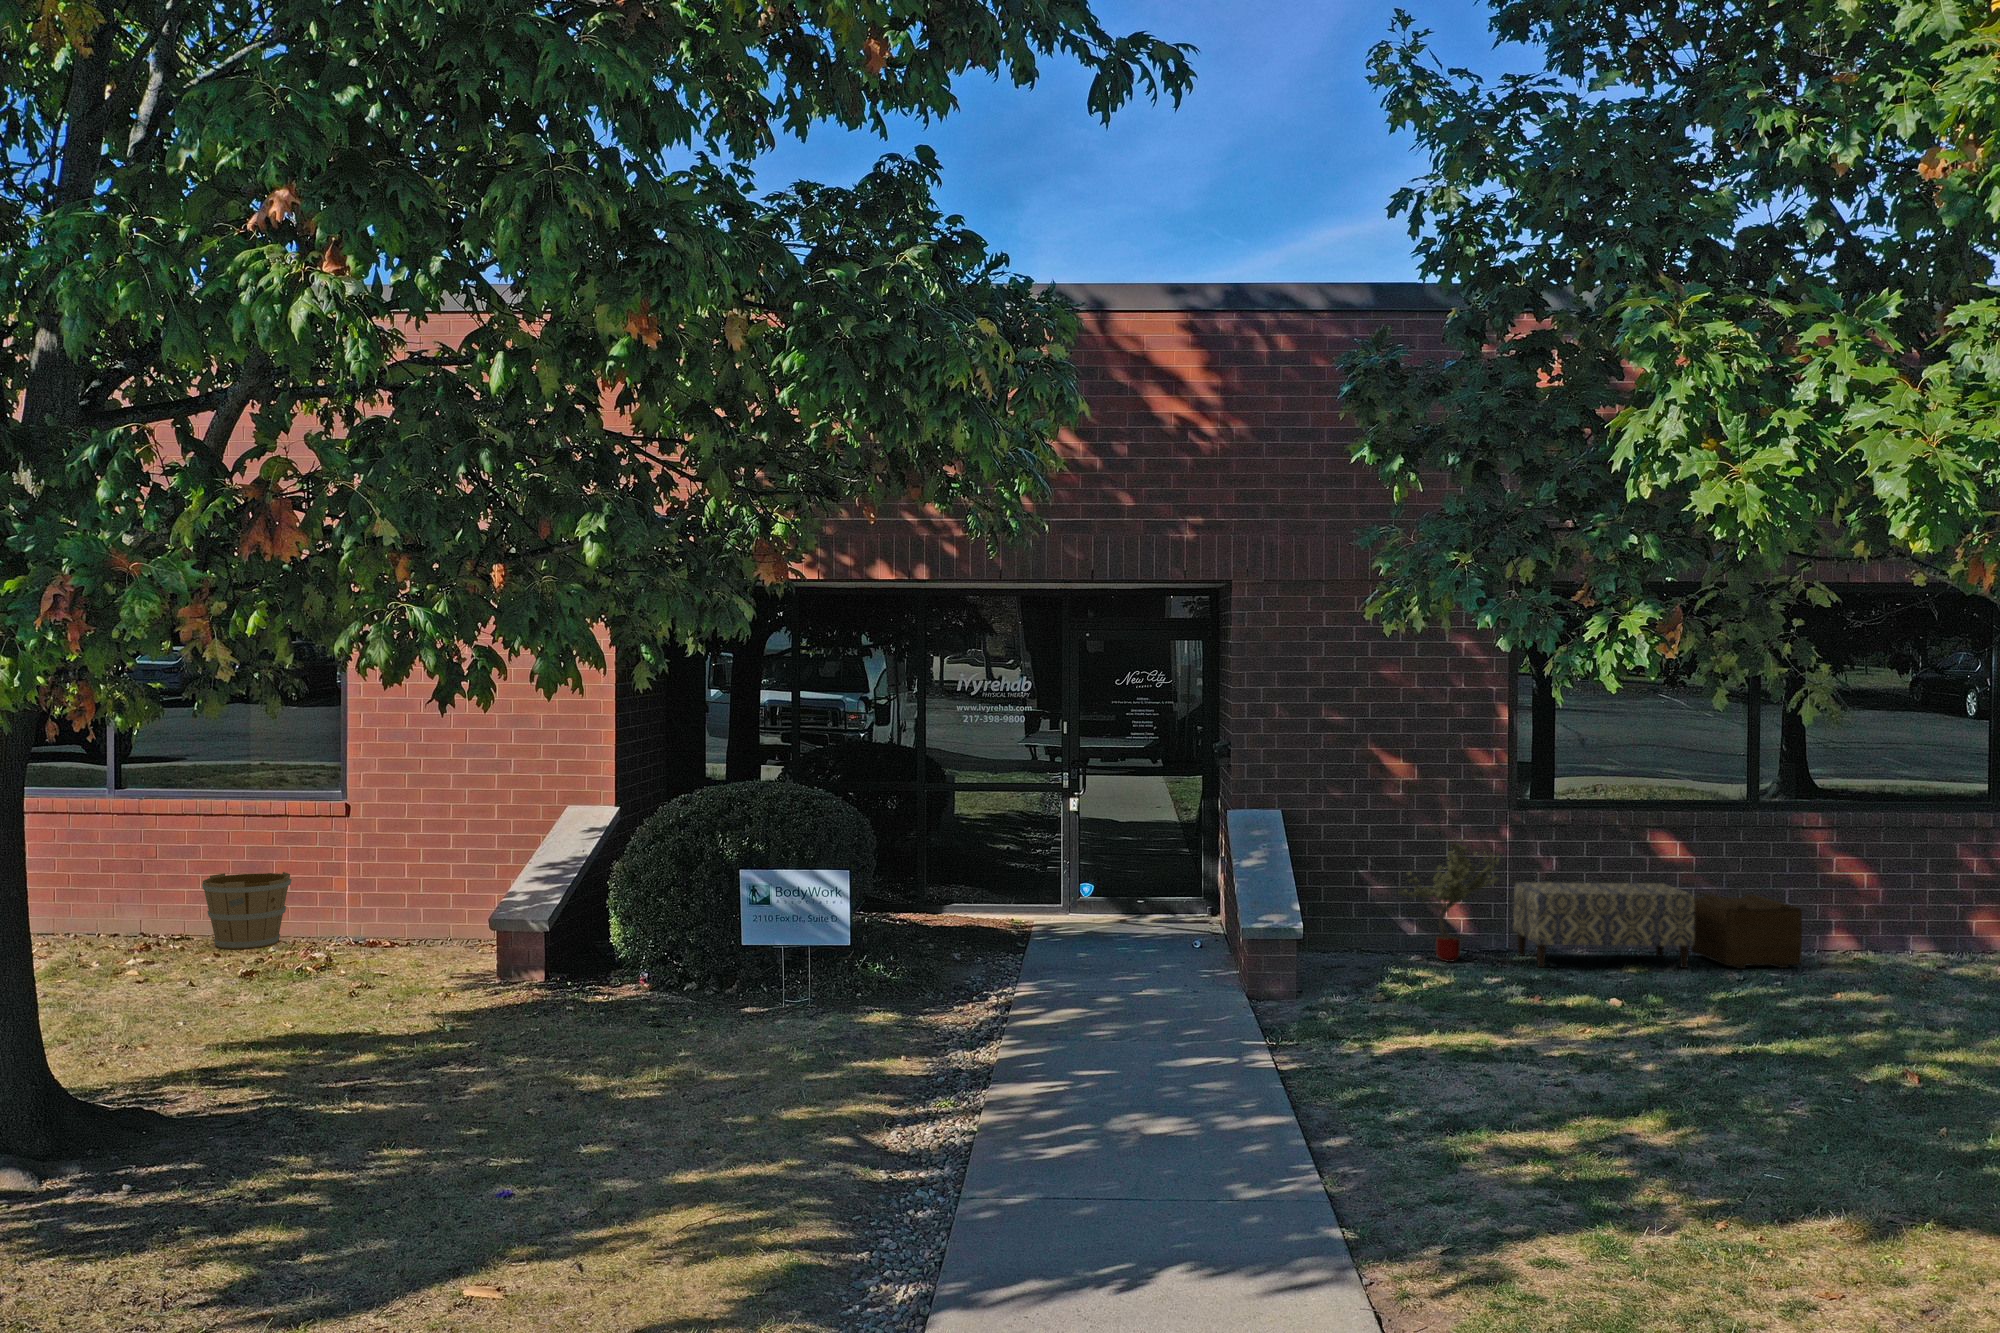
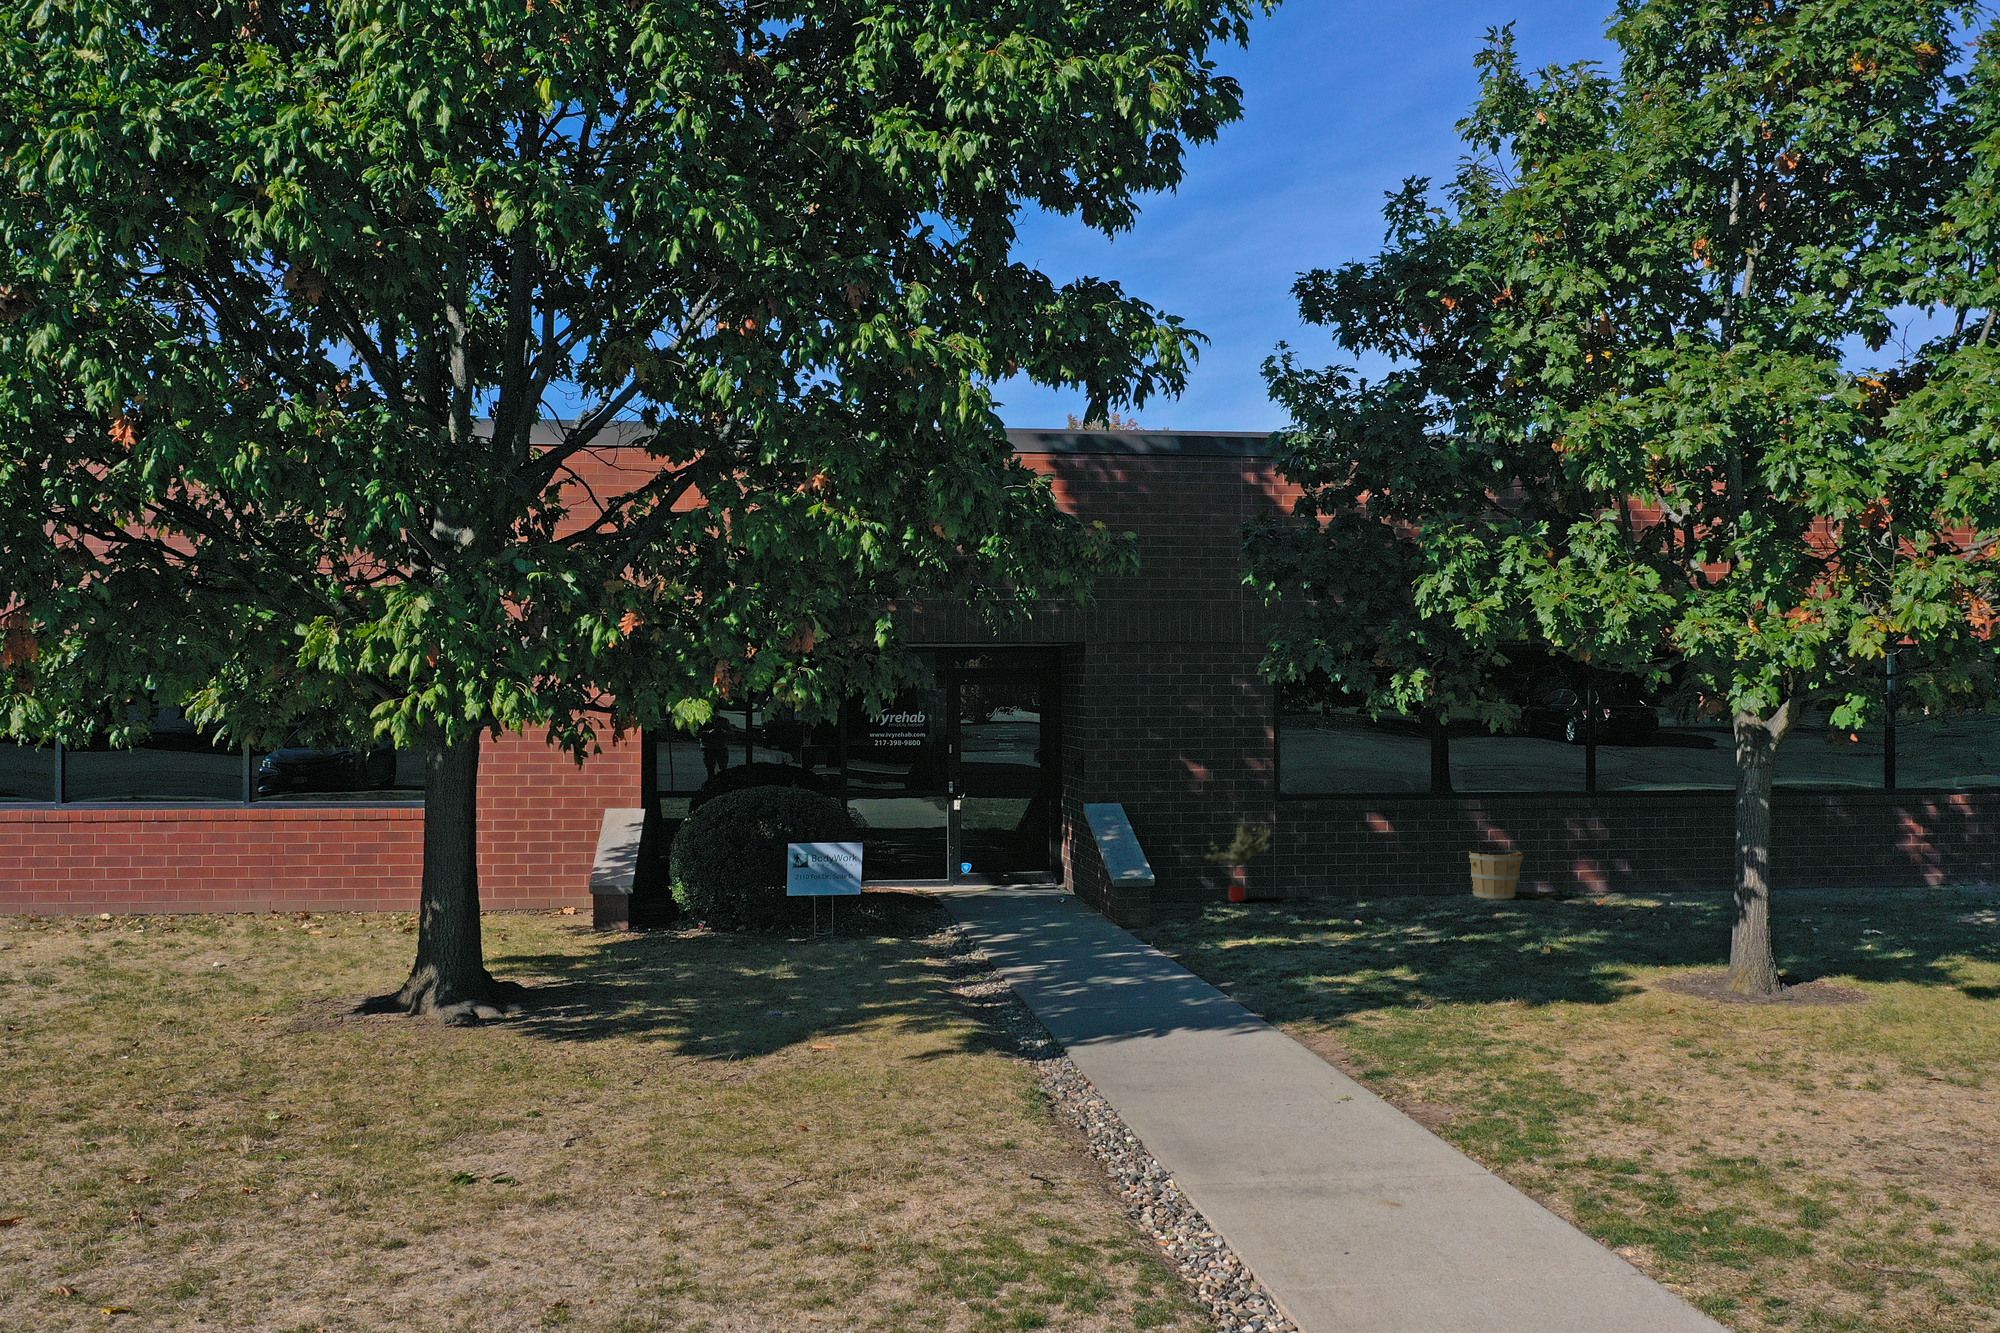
wooden bucket: present [202,872,292,949] -> present [1469,851,1523,900]
bench: present [1514,882,1695,968] -> none [1276,847,1392,904]
wooden crate: present [1691,895,1802,968] -> none [1387,854,1456,901]

